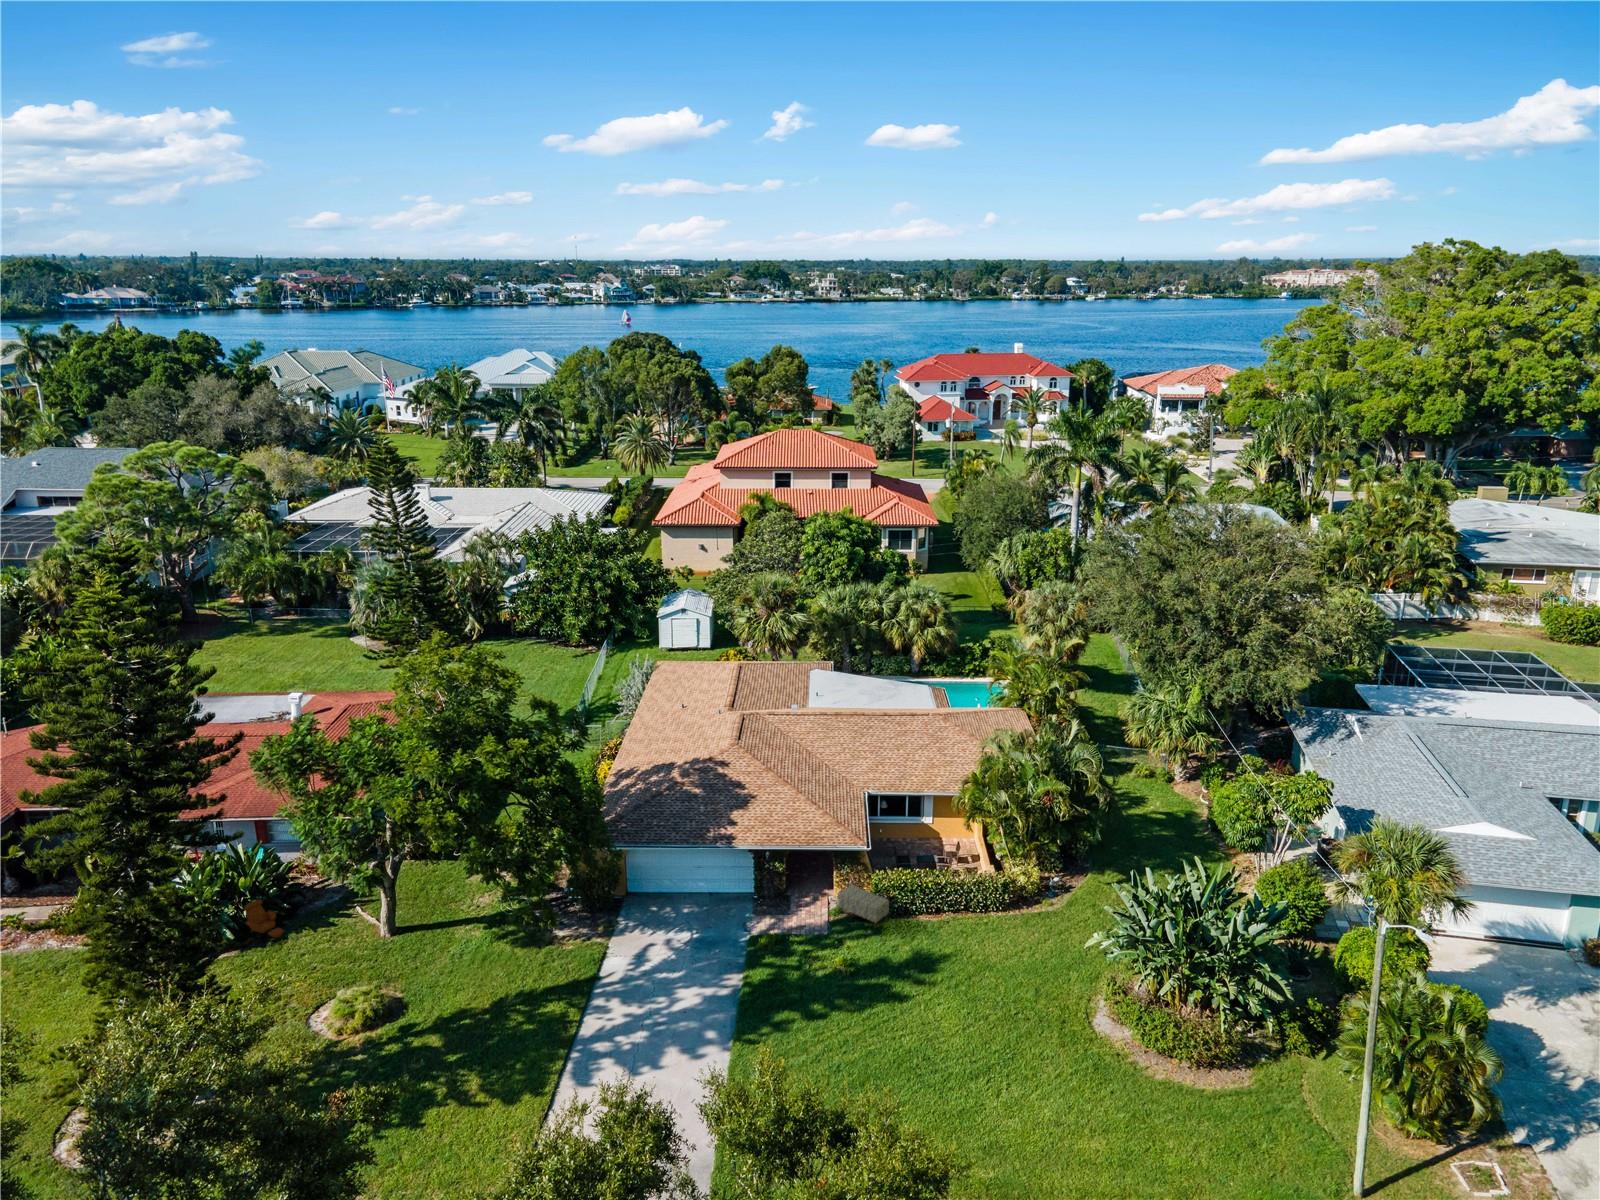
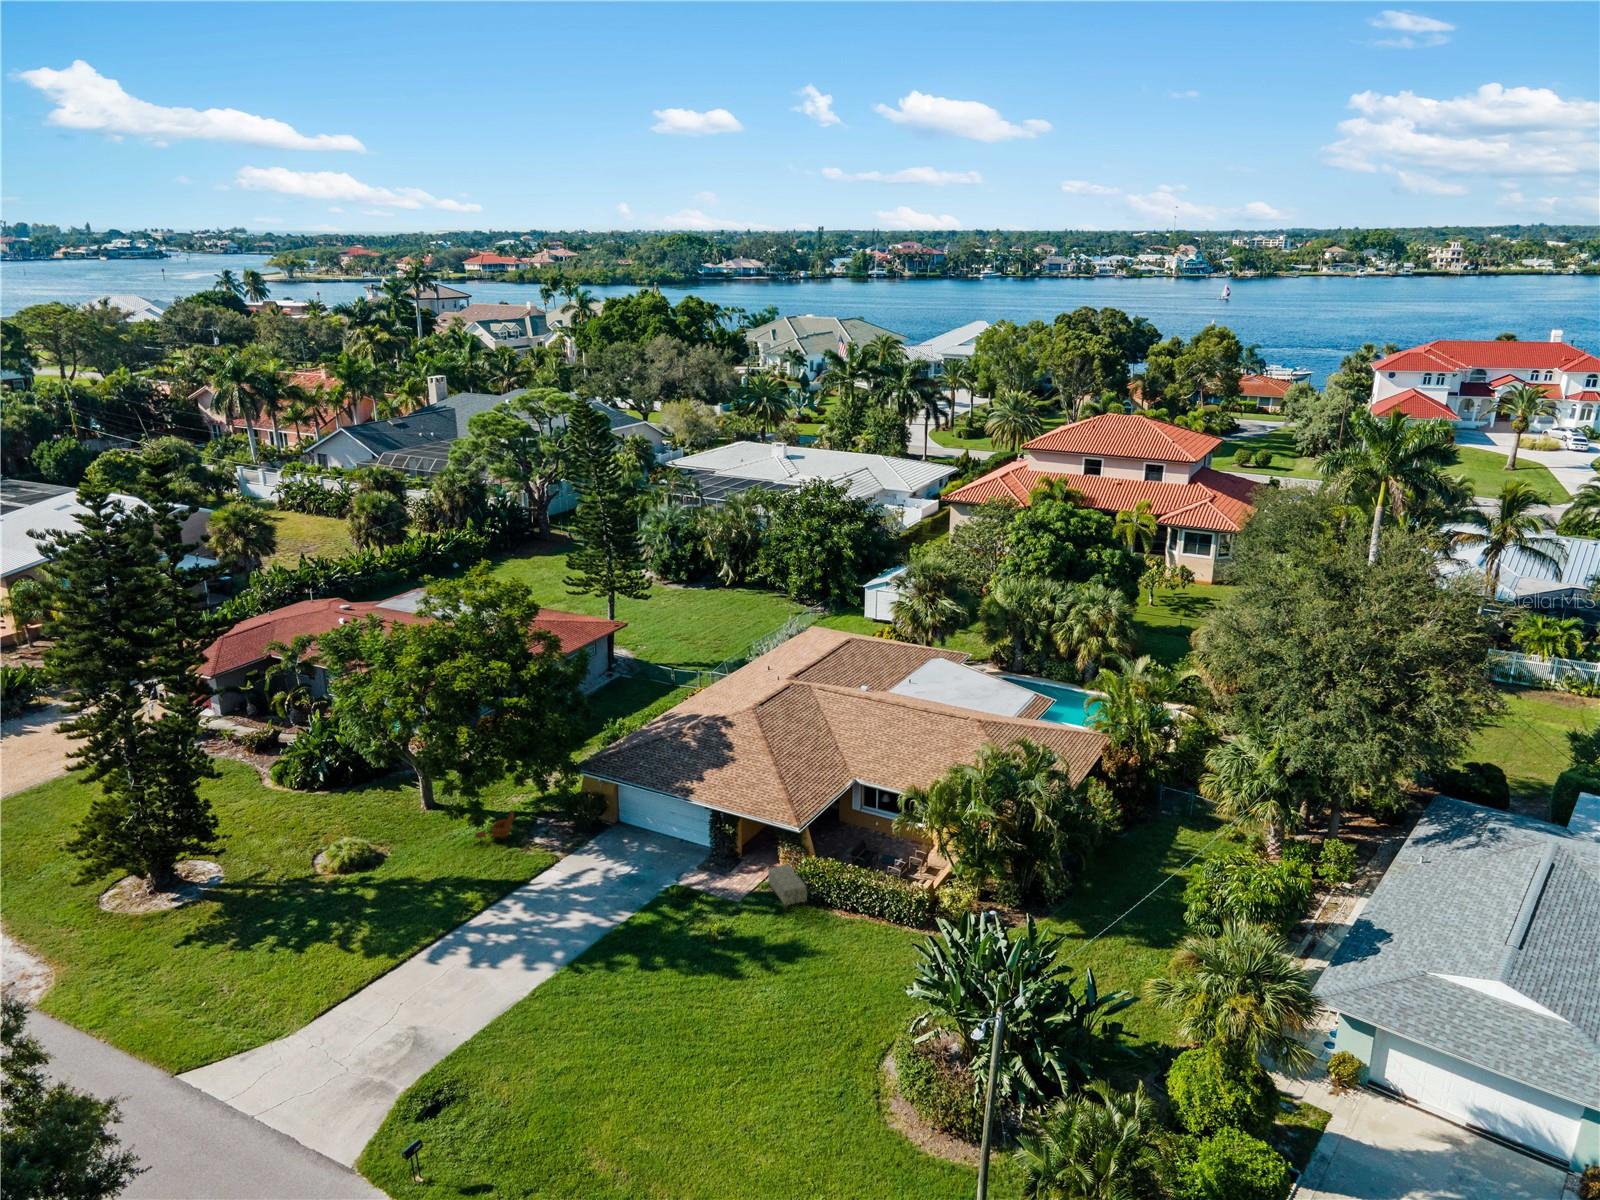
lounge chair: present [245,900,283,941] -> present [475,810,514,843]

